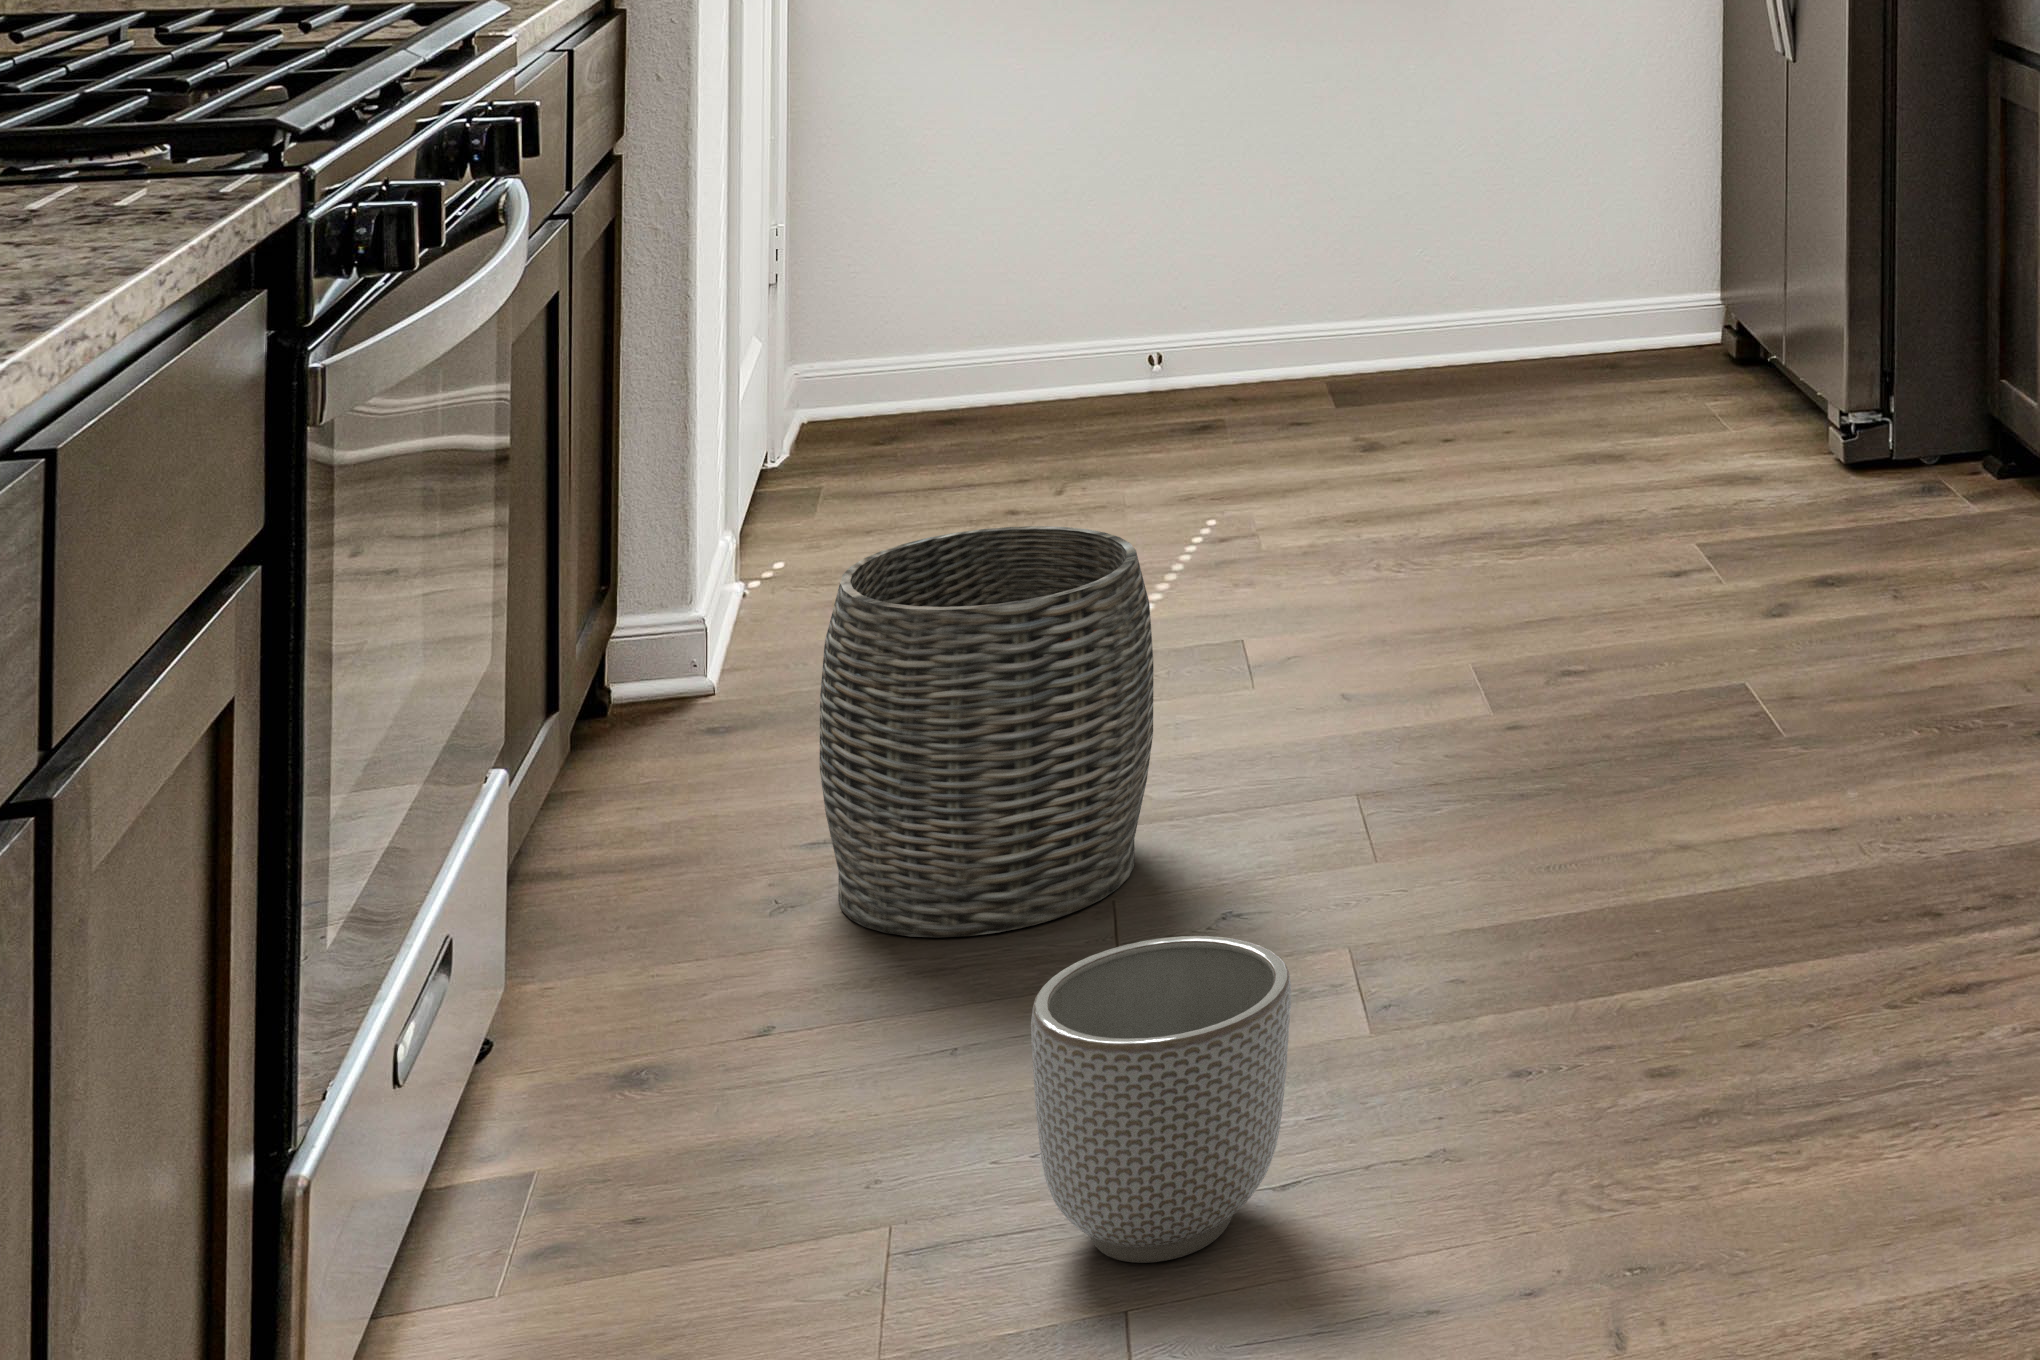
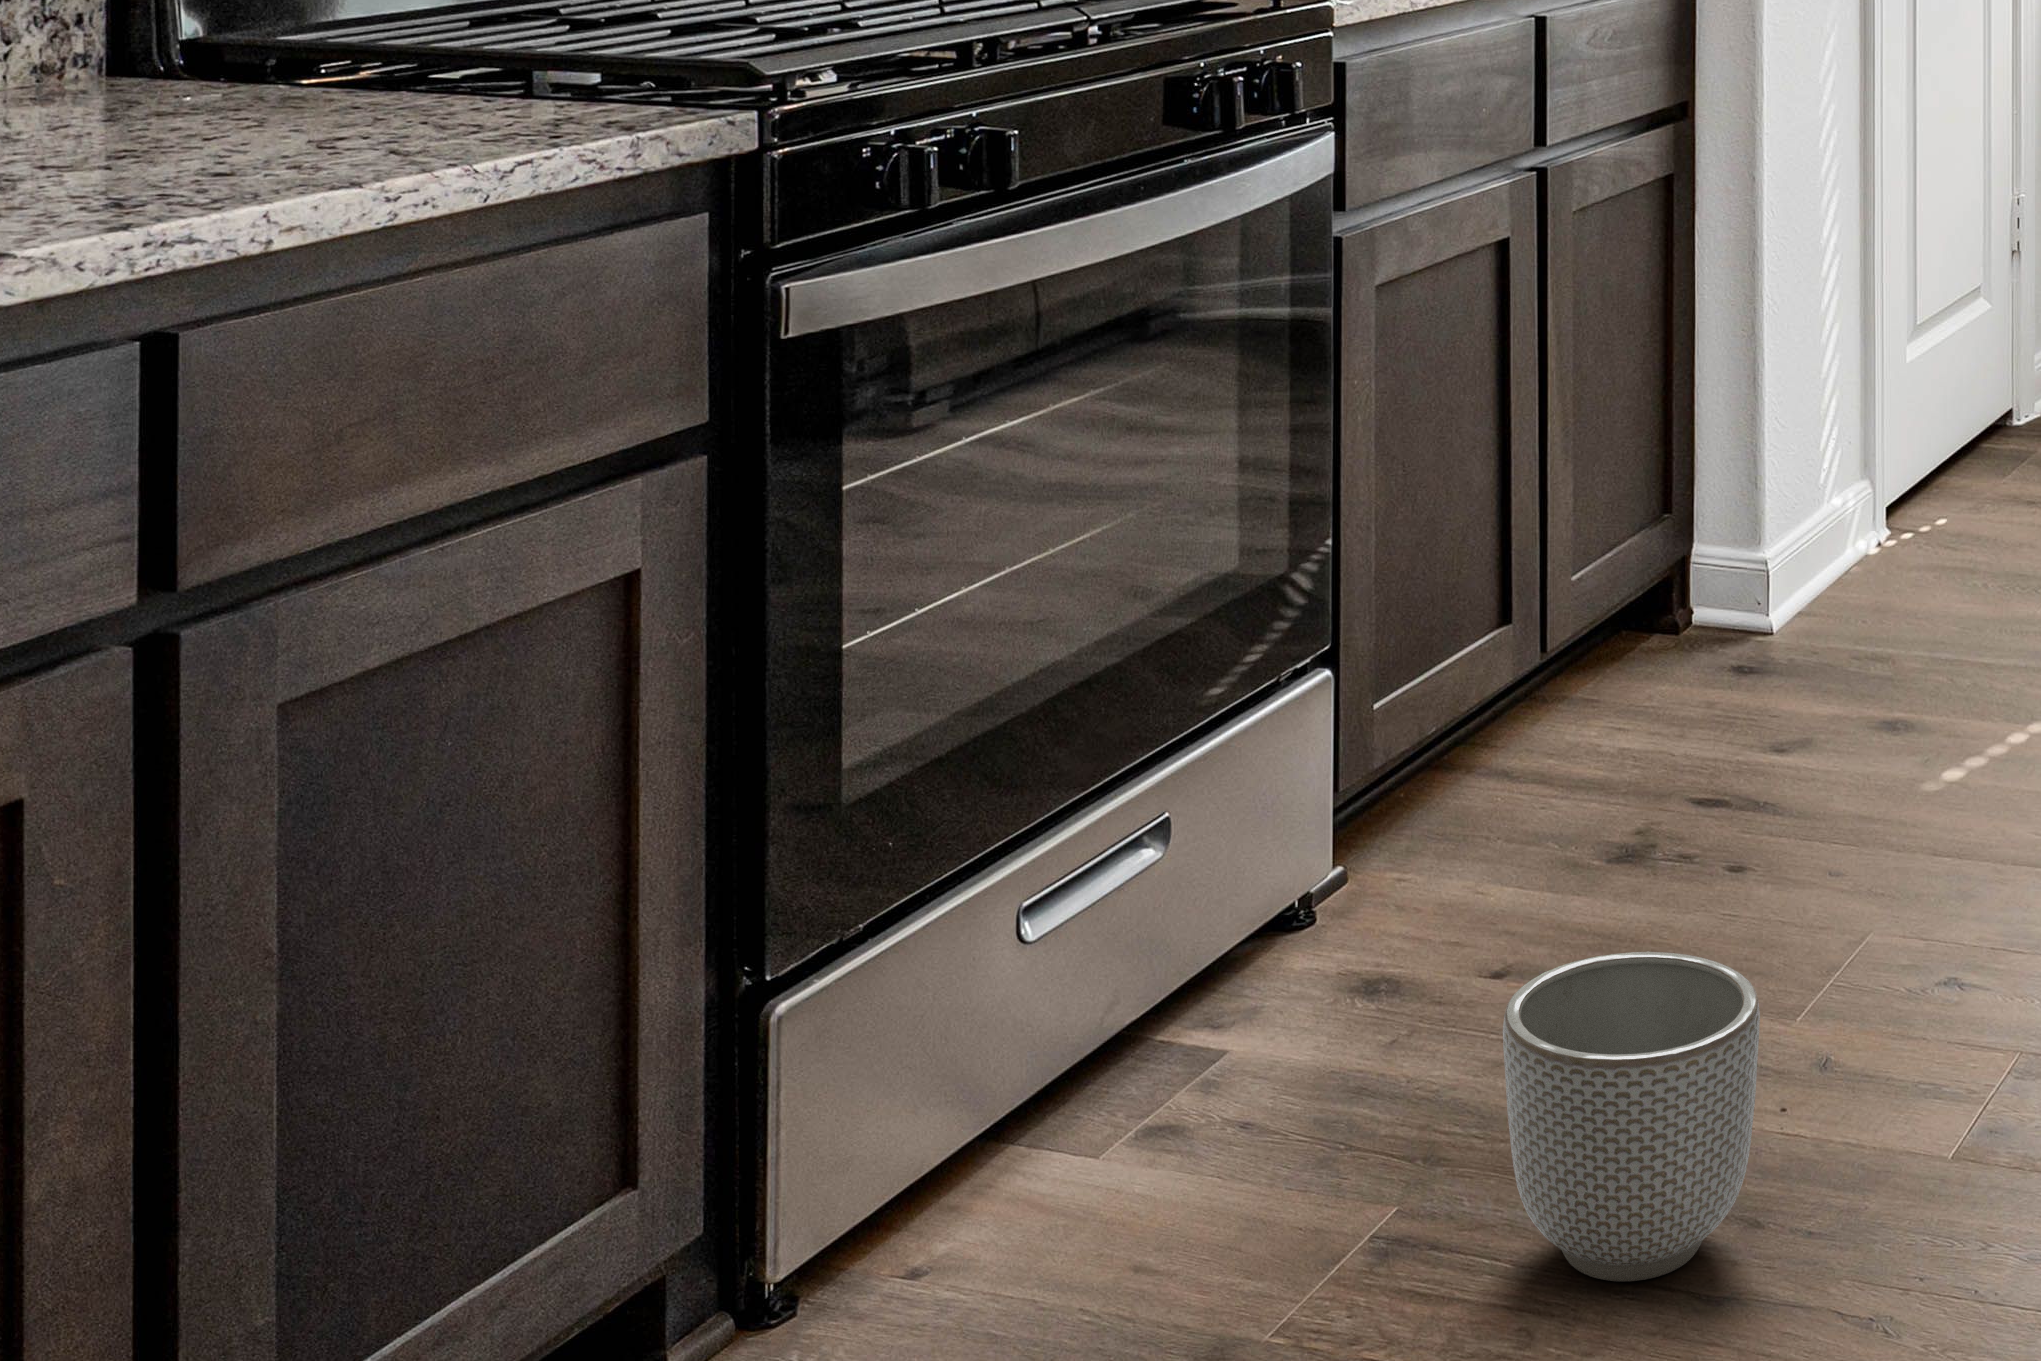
woven basket: present [820,526,1154,937] -> none [1662,514,1974,915]

